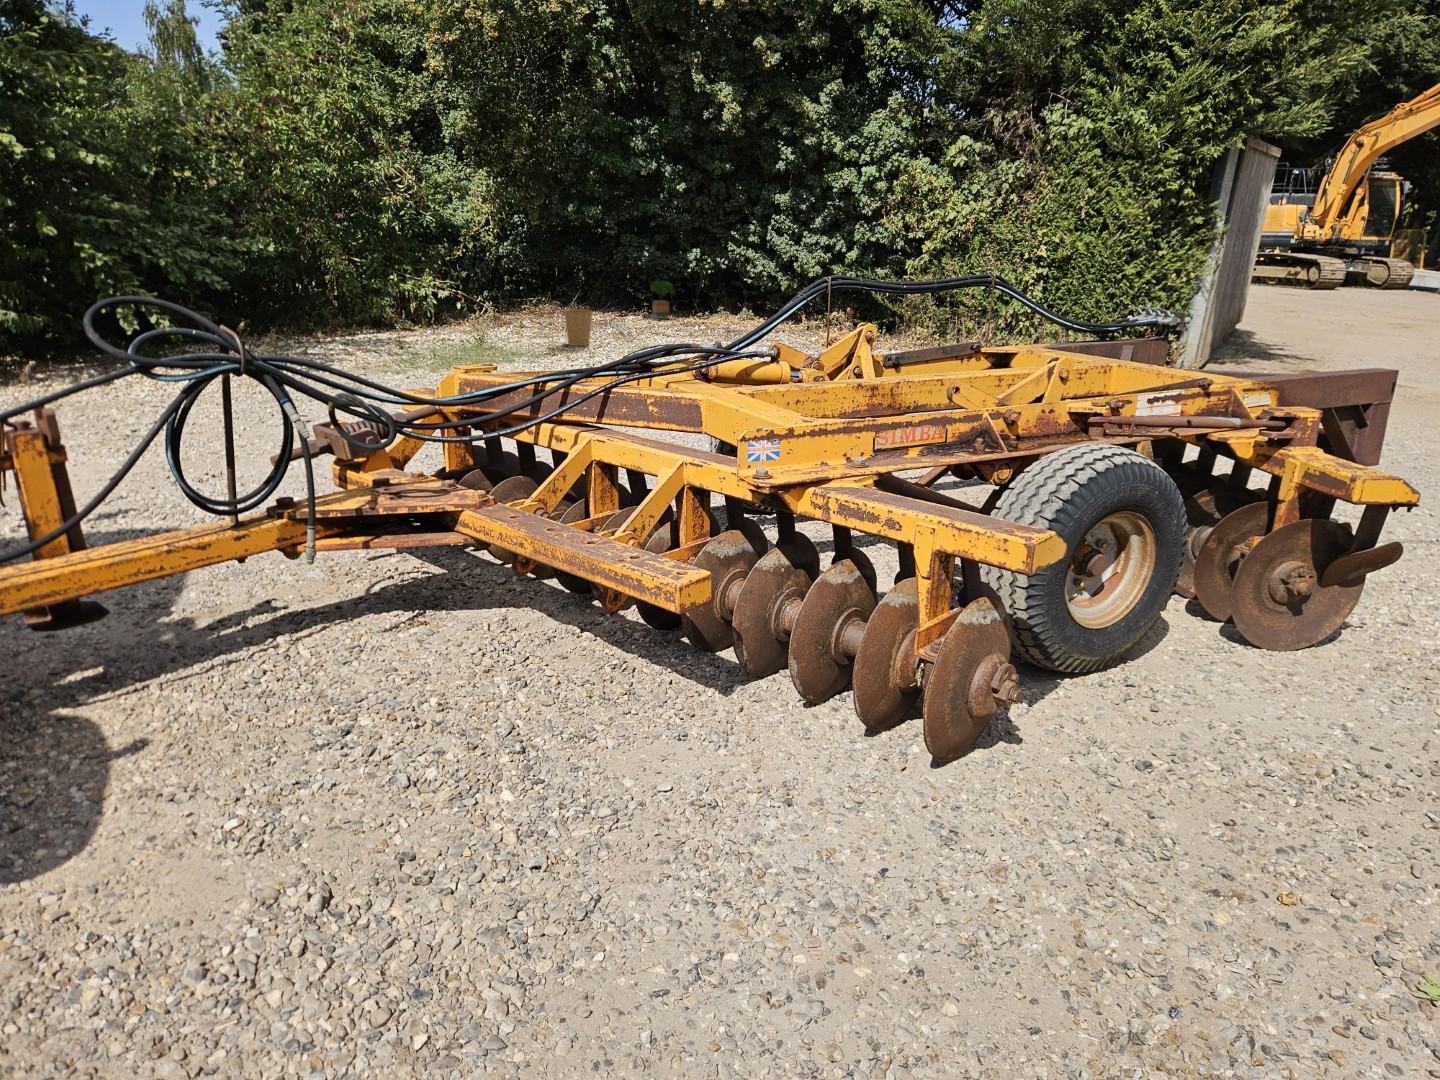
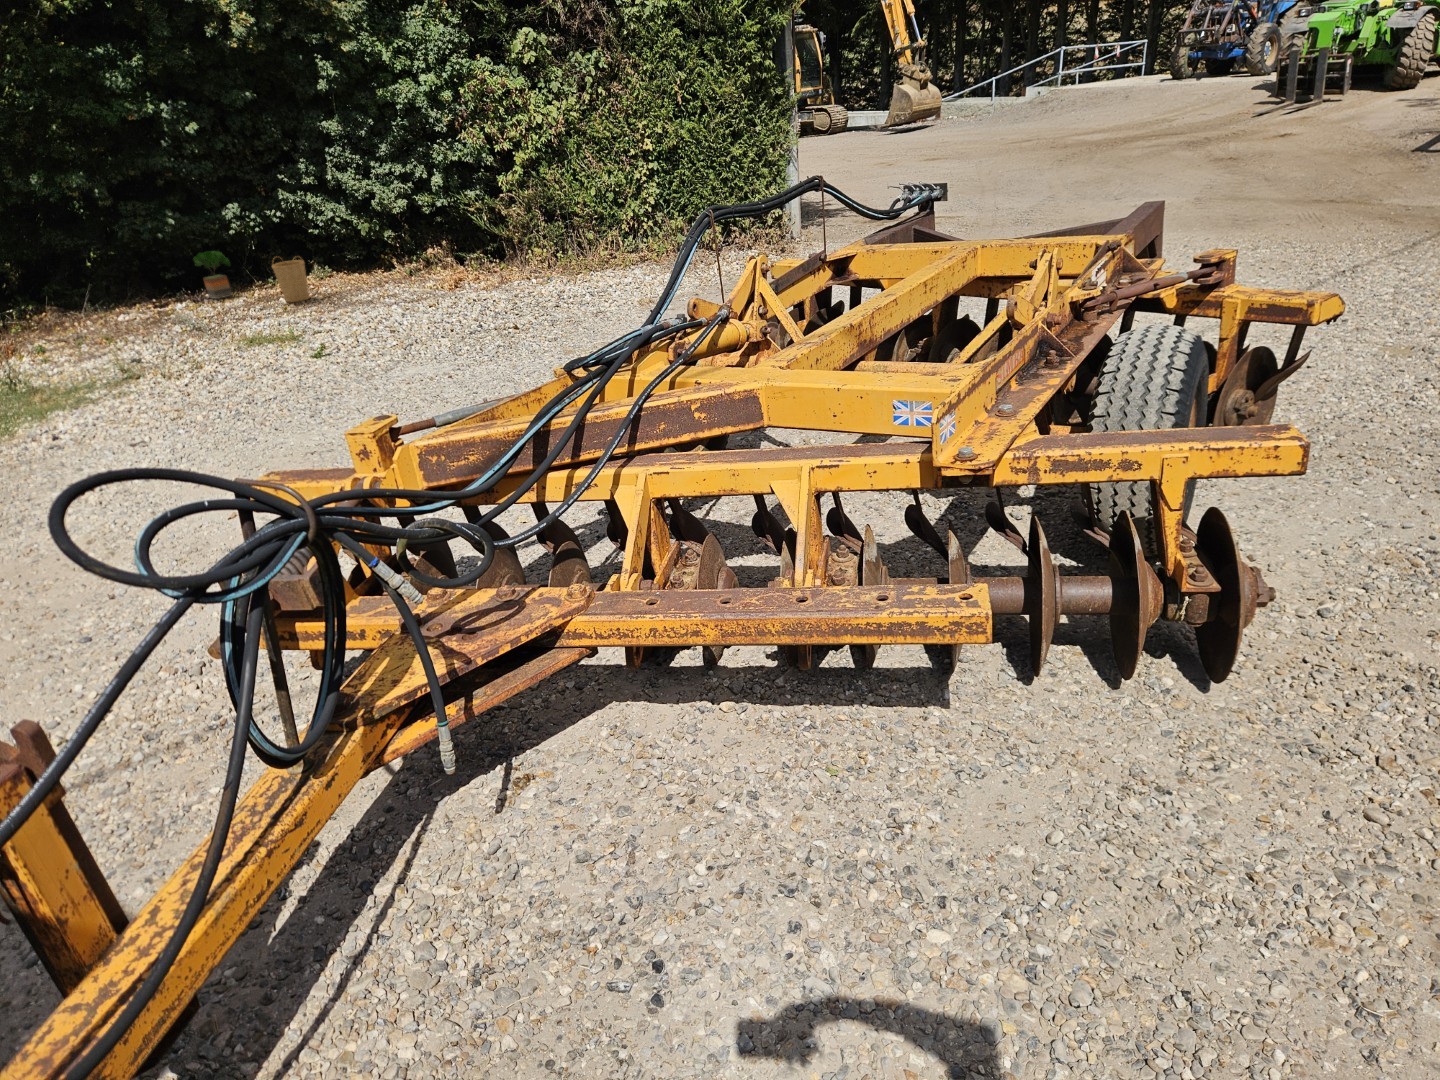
basket: present [564,309,592,346] -> present [272,260,310,302]

